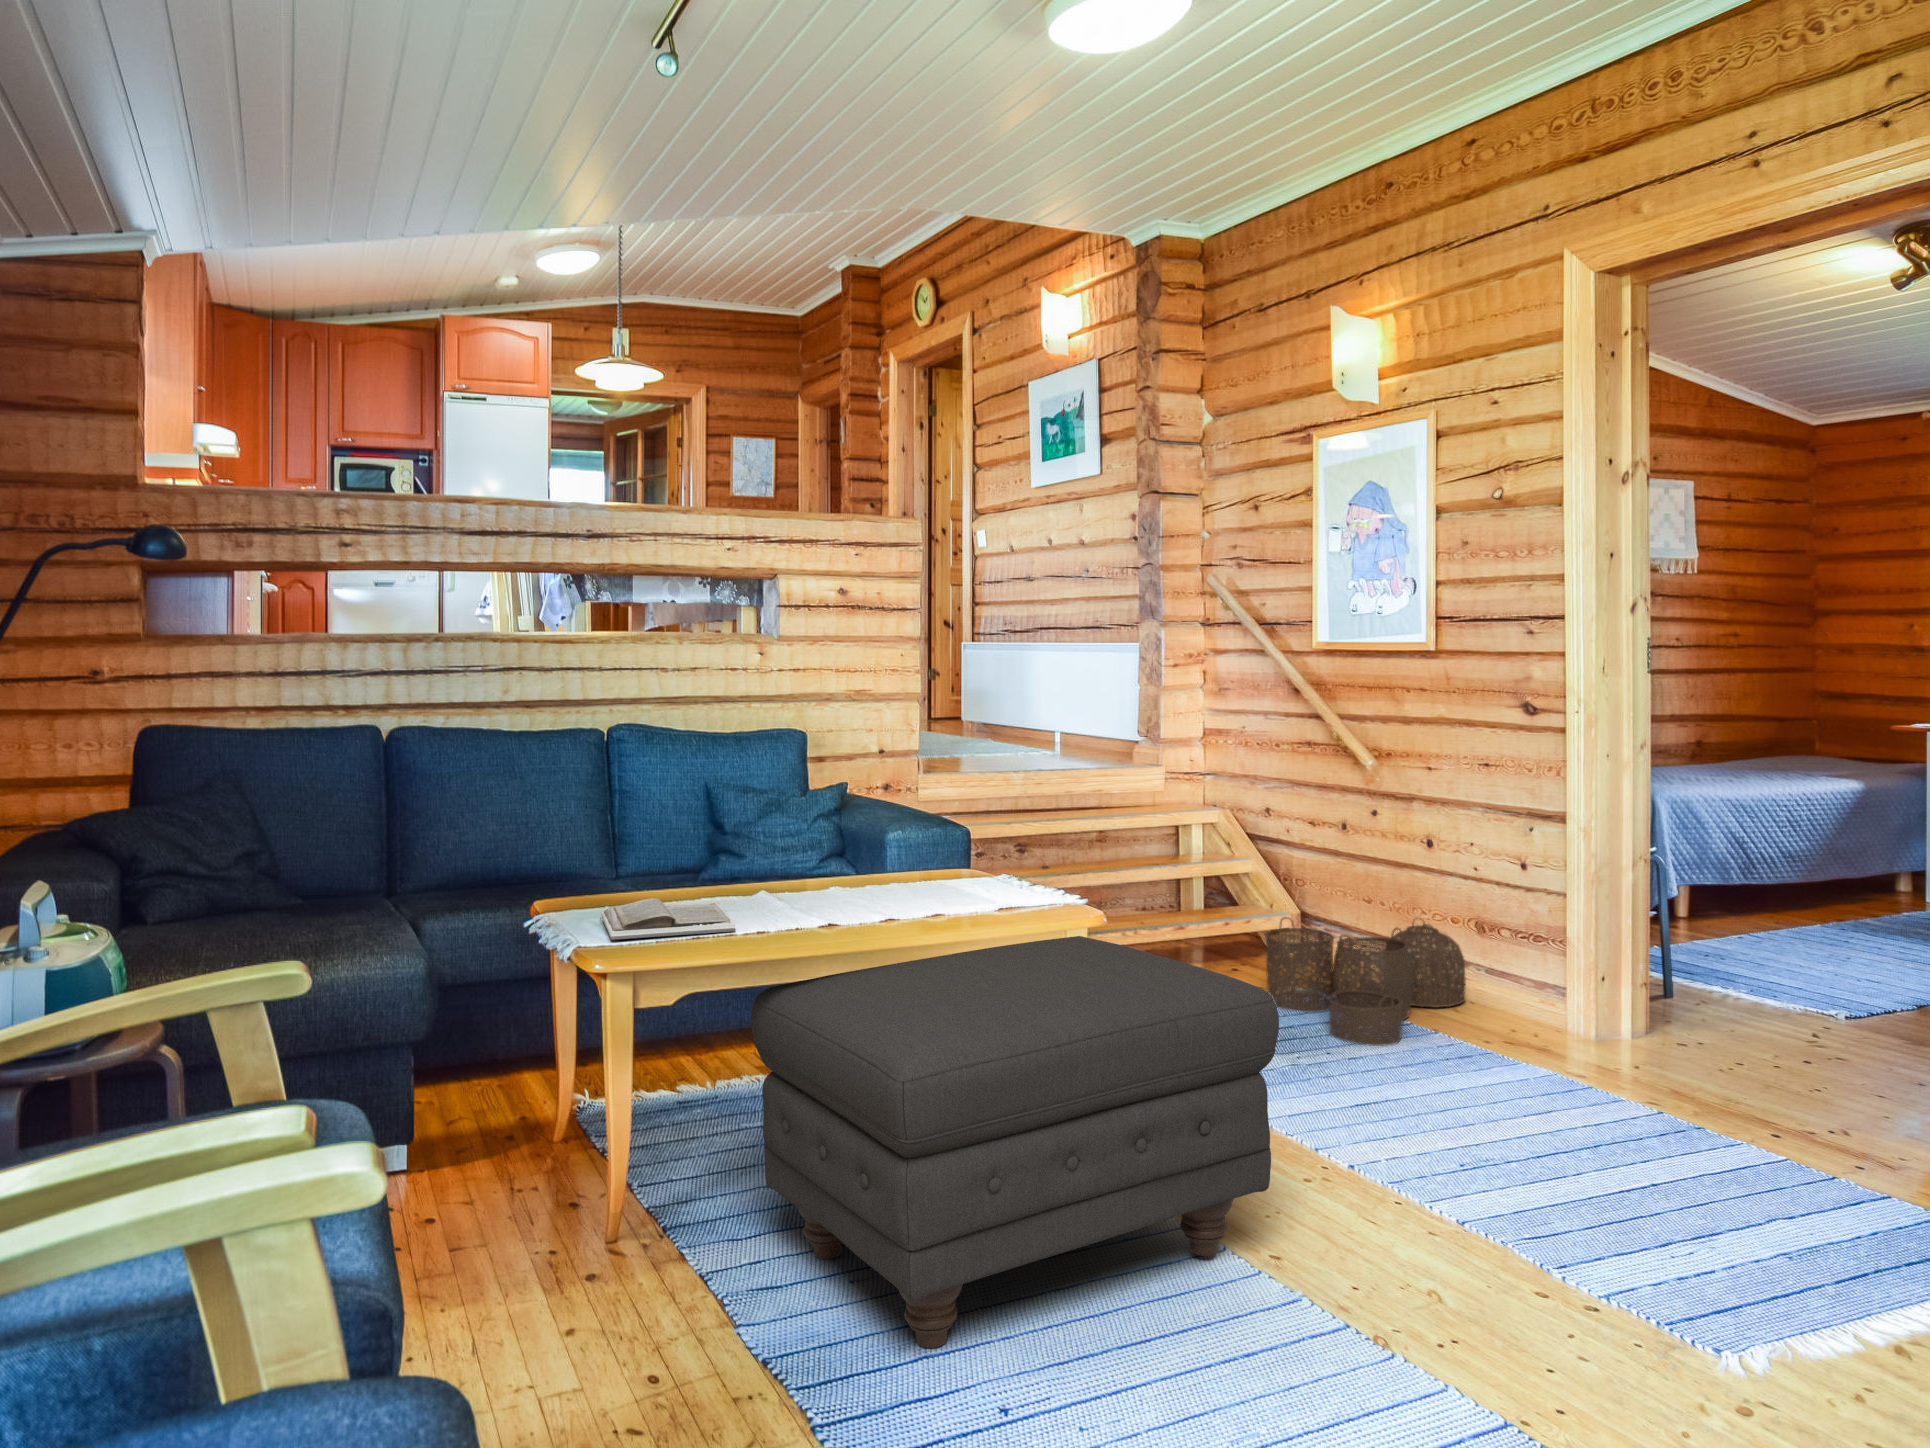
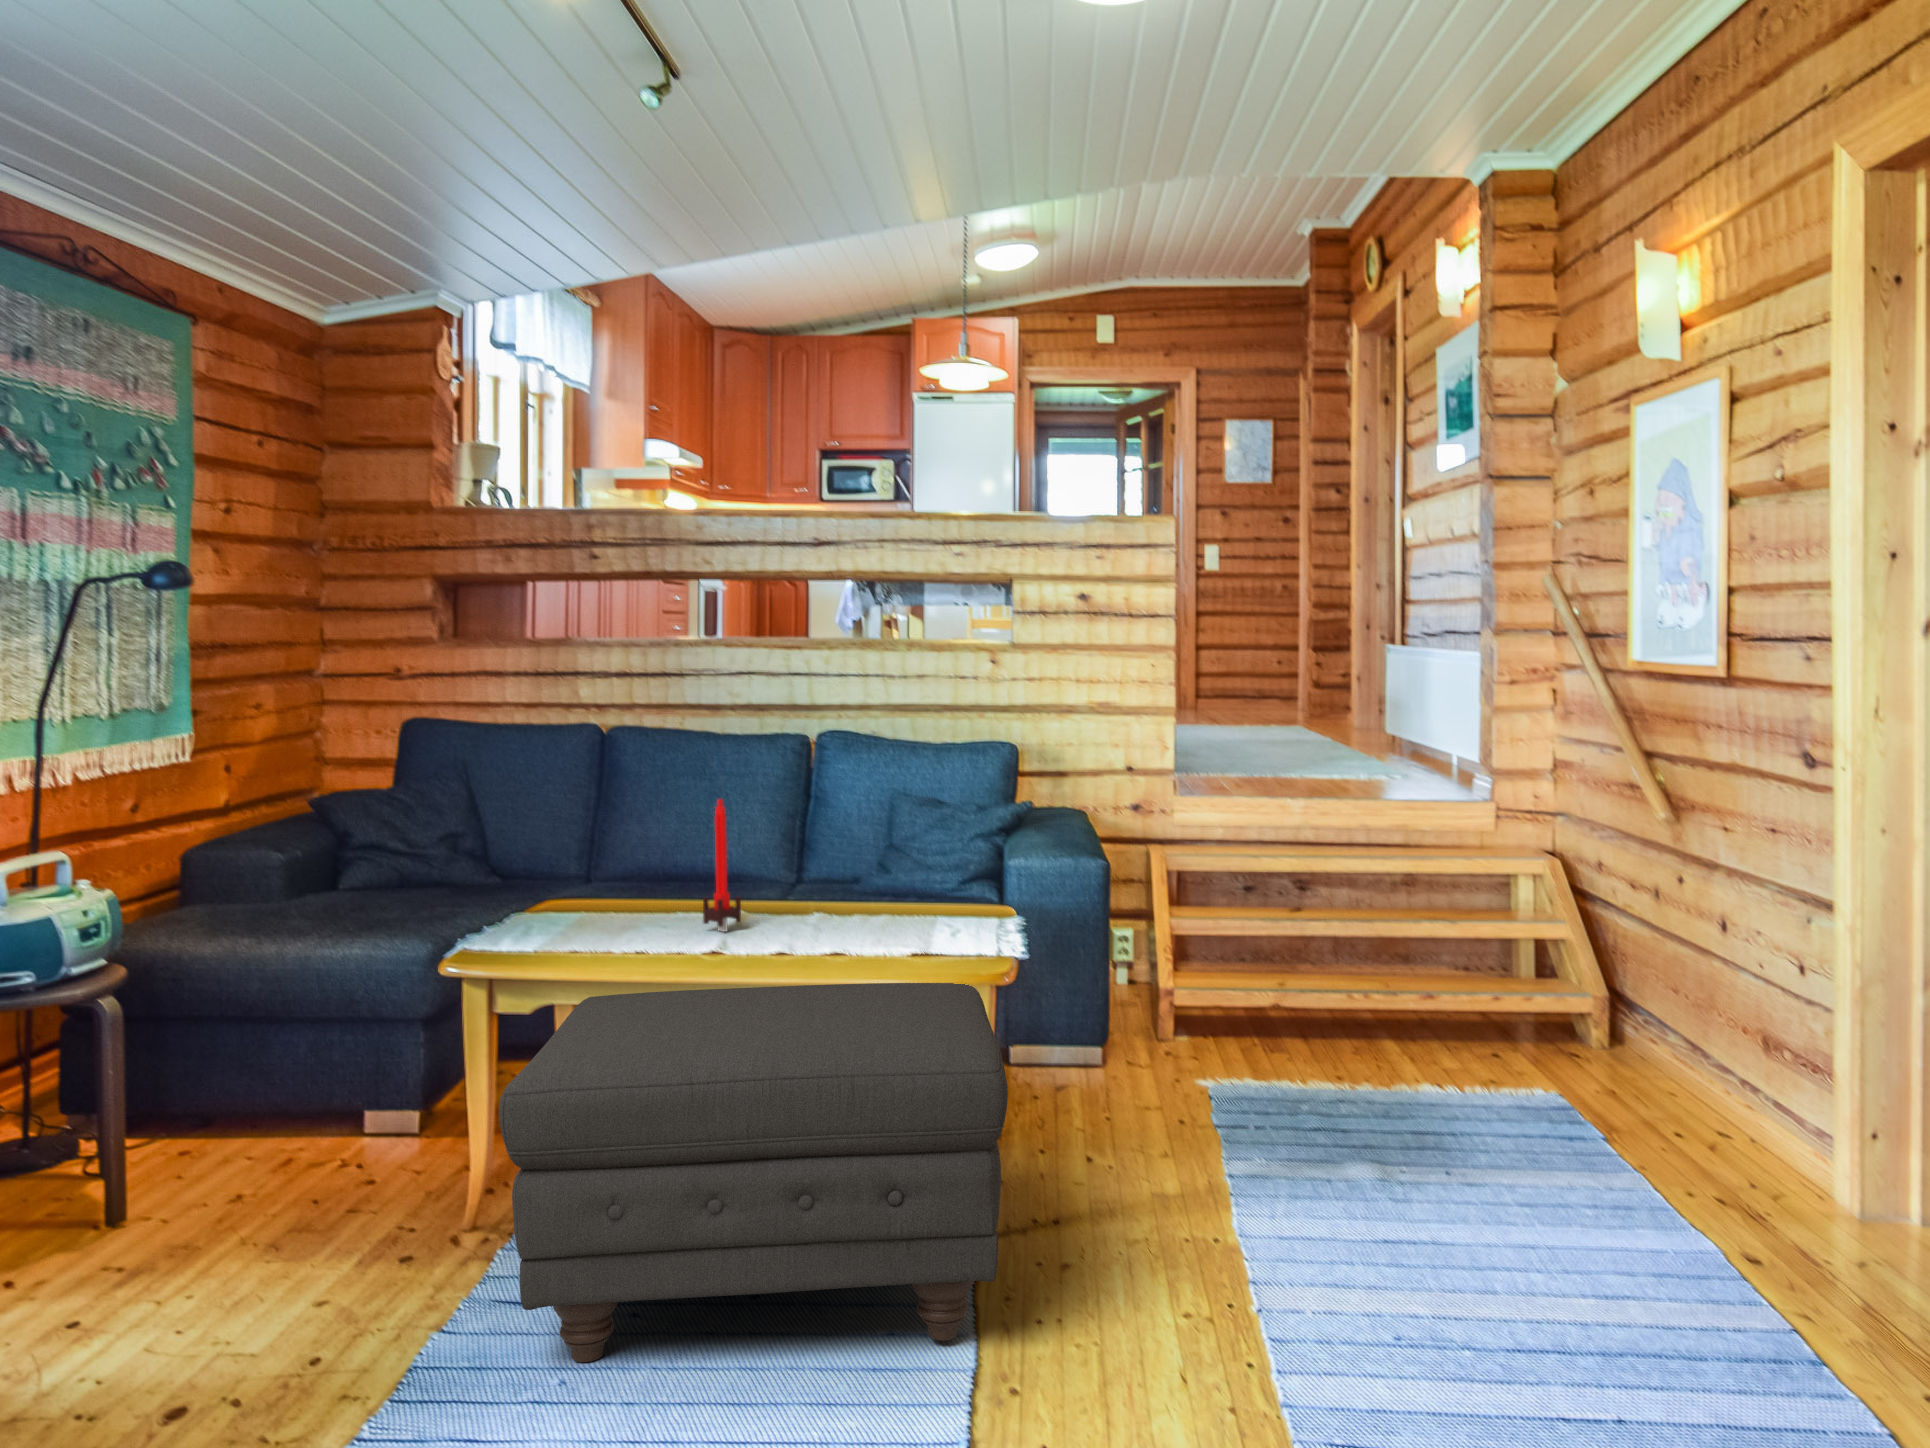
candle: none [761,782,796,915] -> present [703,799,741,932]
book: present [600,898,735,940] -> none [534,904,682,942]
woven basket: present [1264,917,1465,1046] -> none [1459,998,1731,1168]

